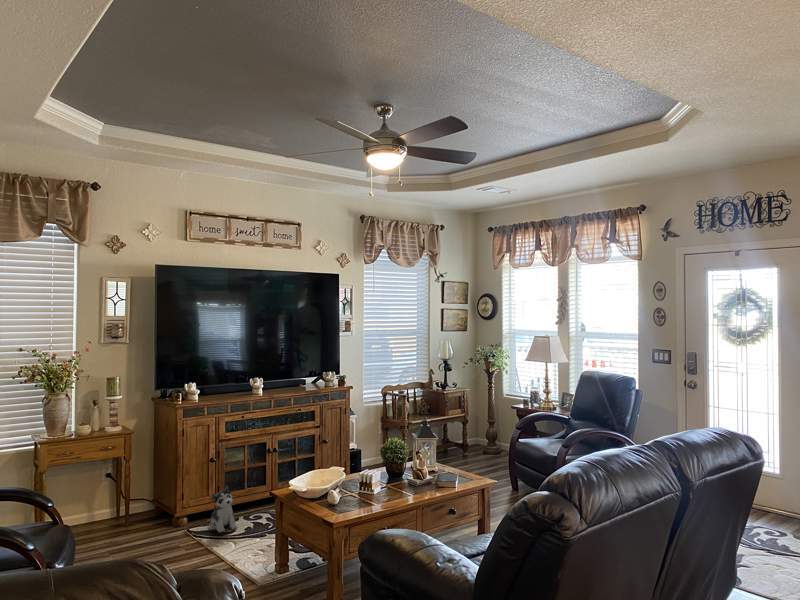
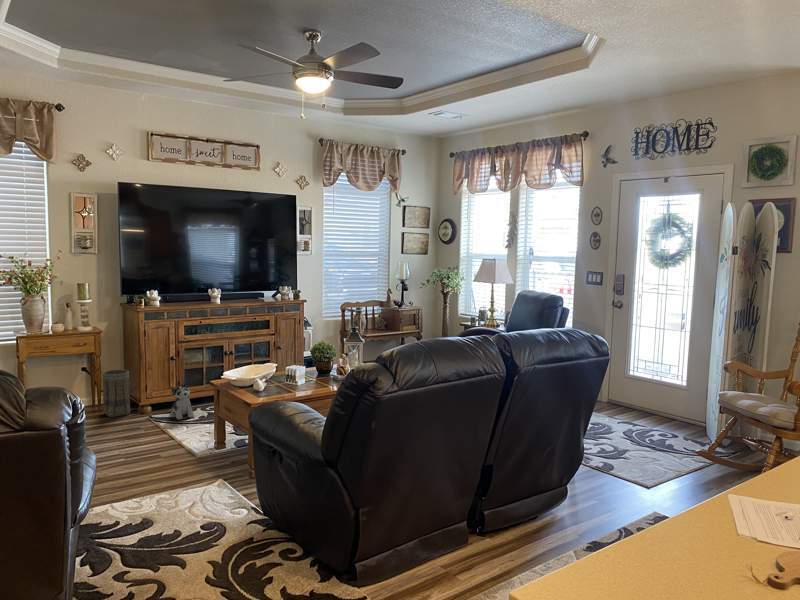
basket: none [132,474,163,532] -> present [102,369,130,417]

